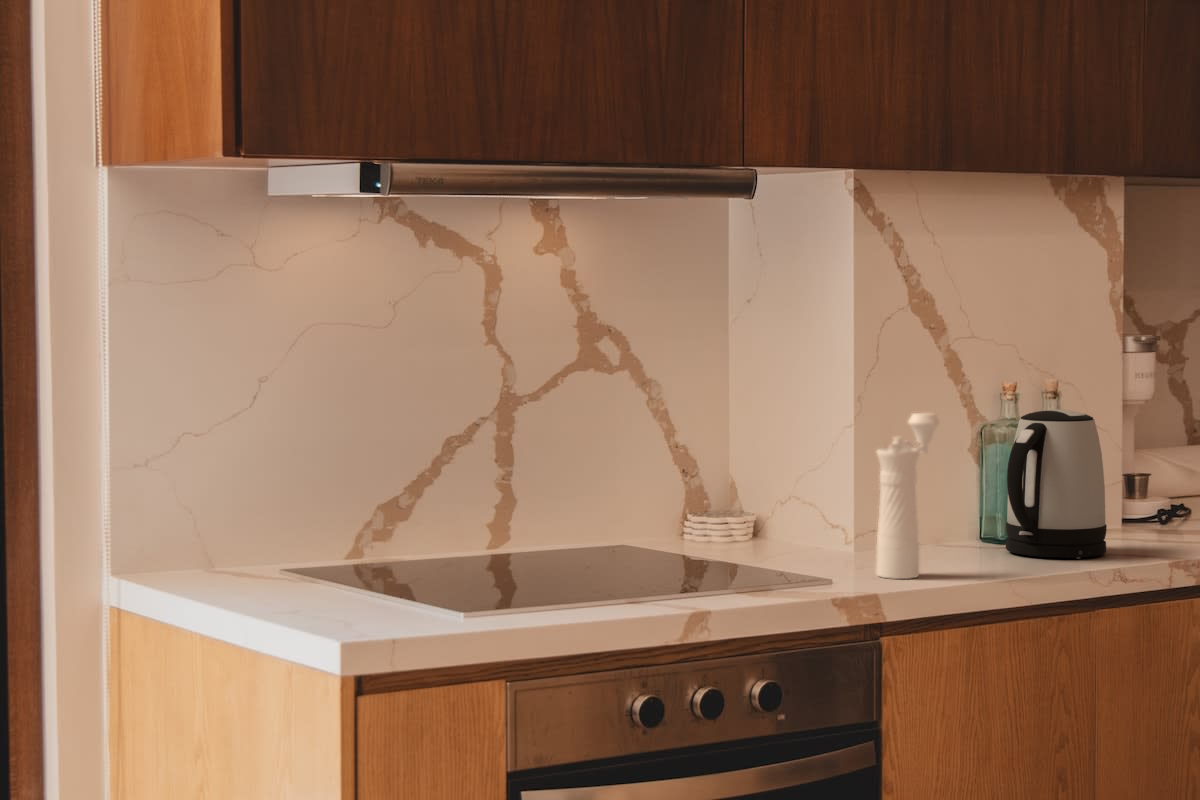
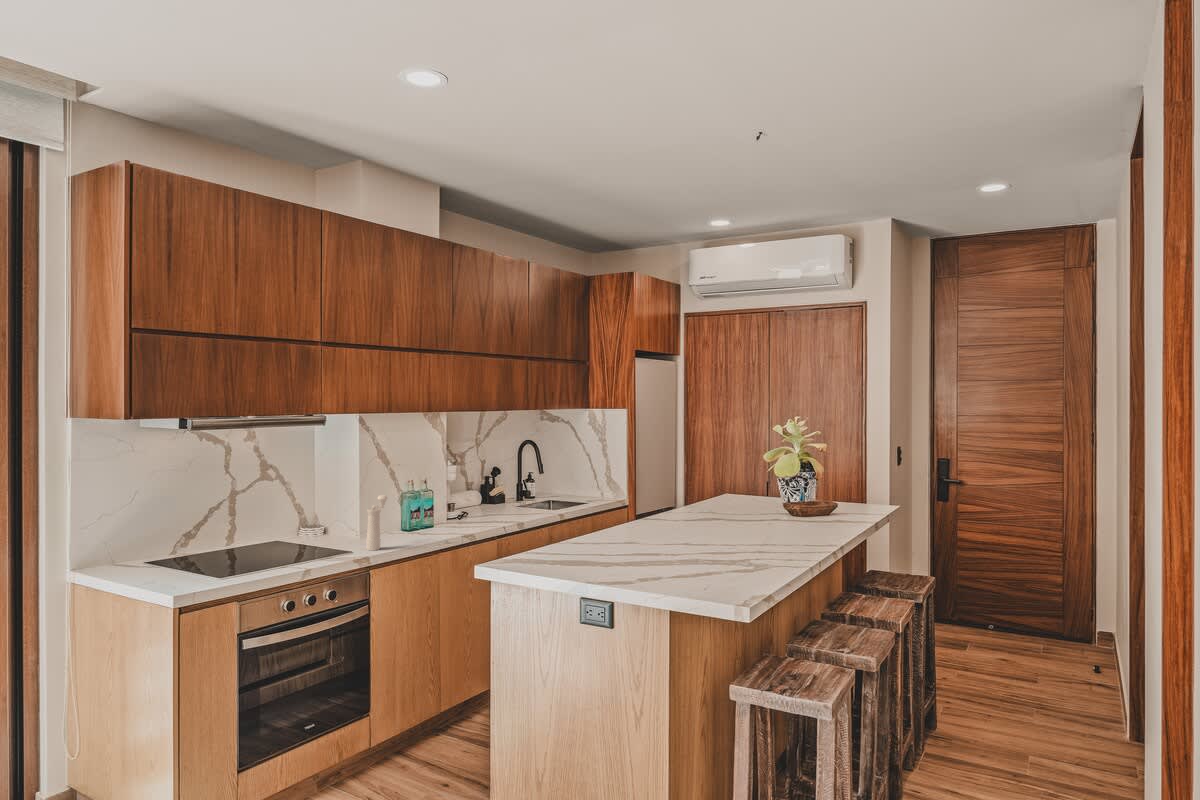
kettle: present [1006,409,1107,559] -> none [409,490,441,537]

